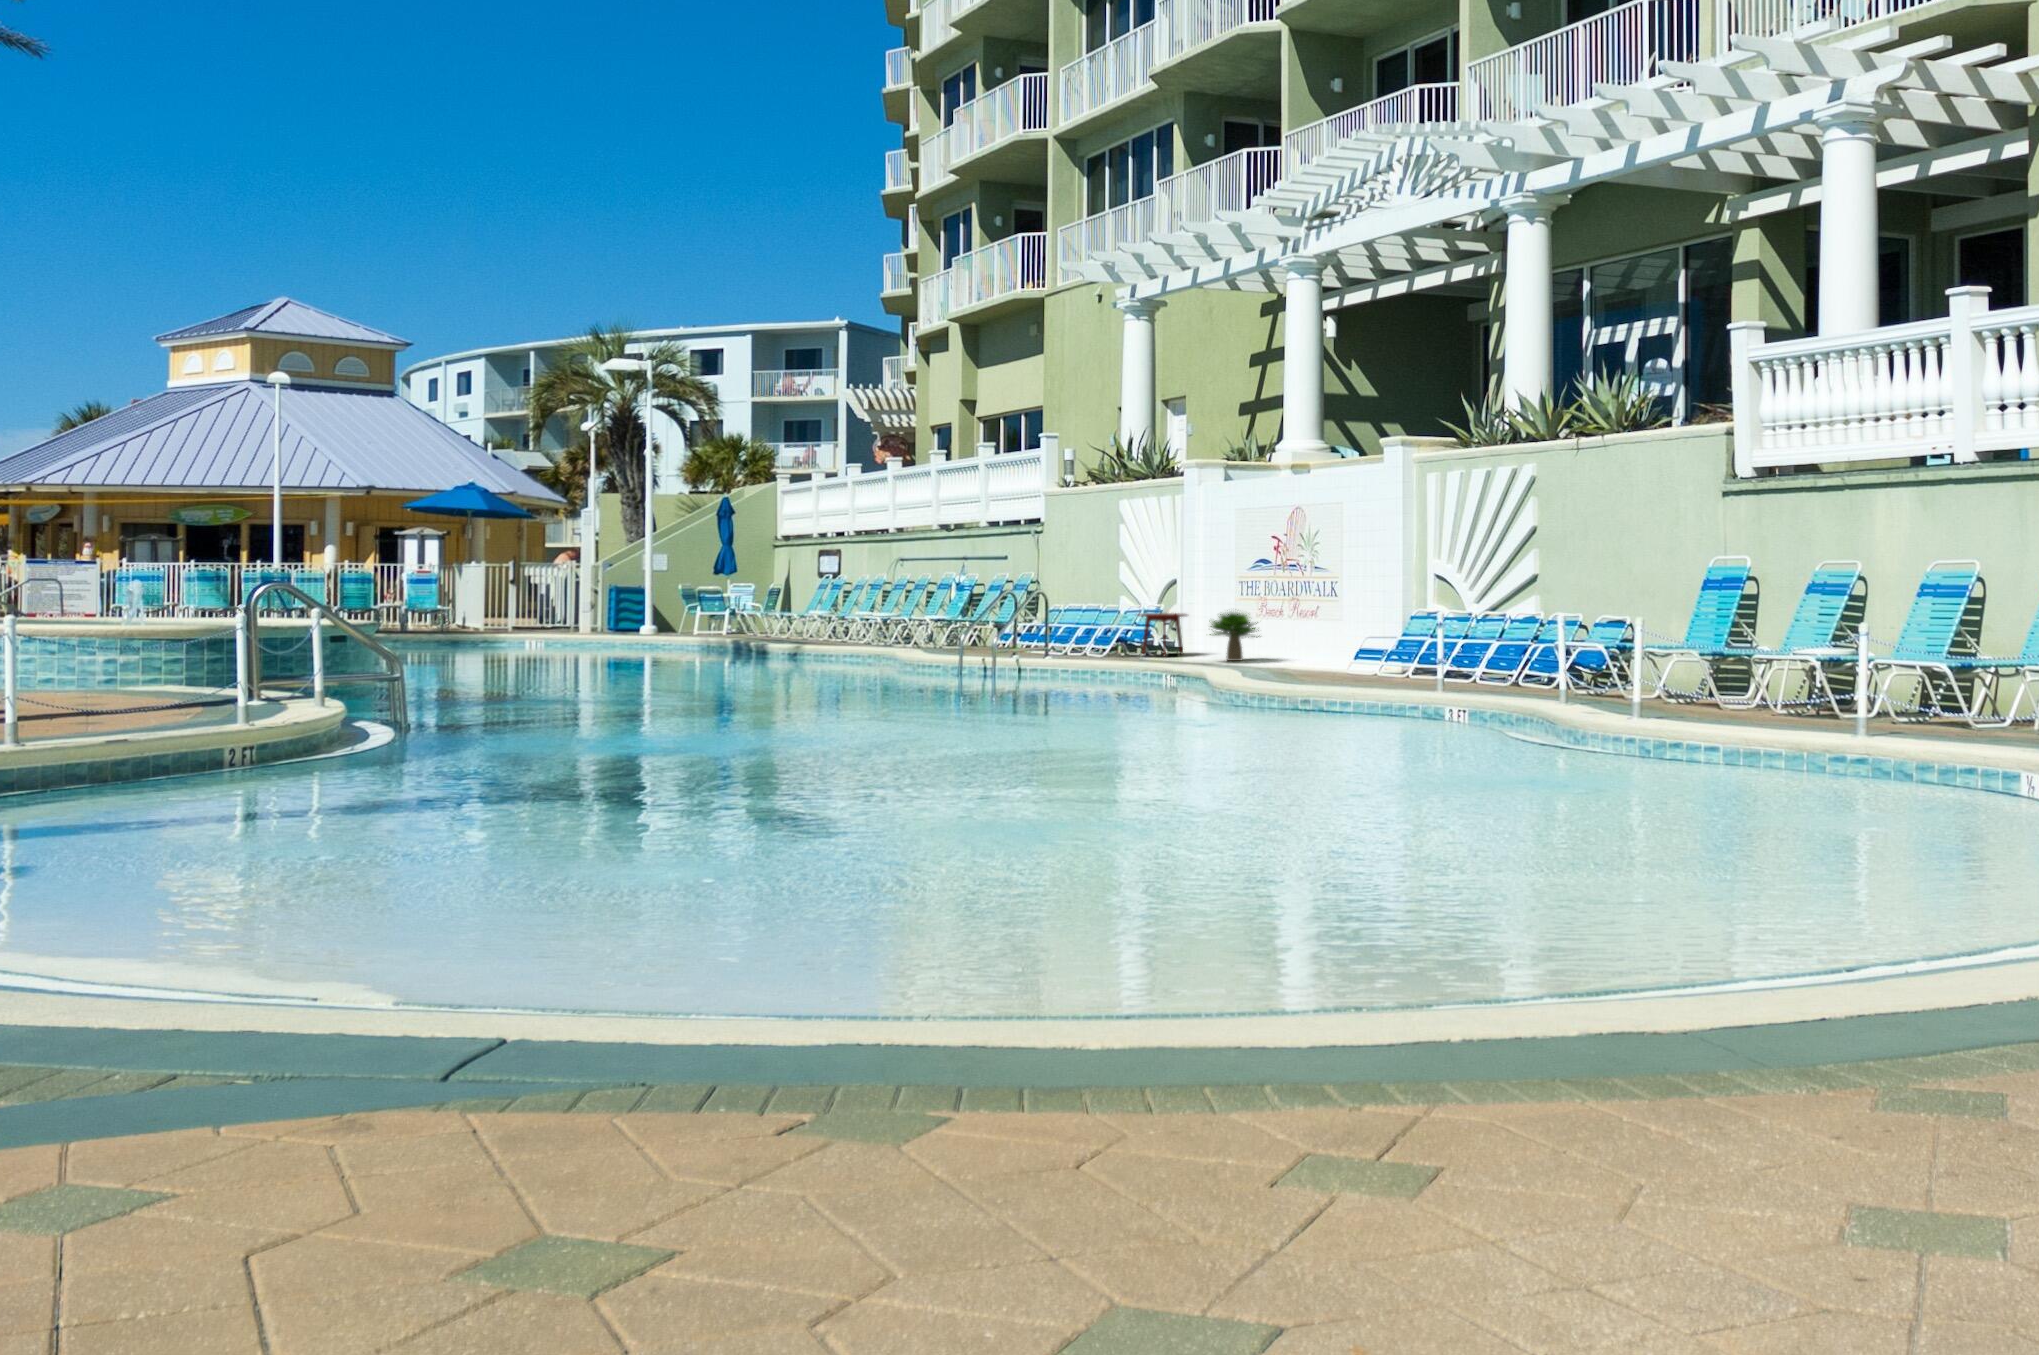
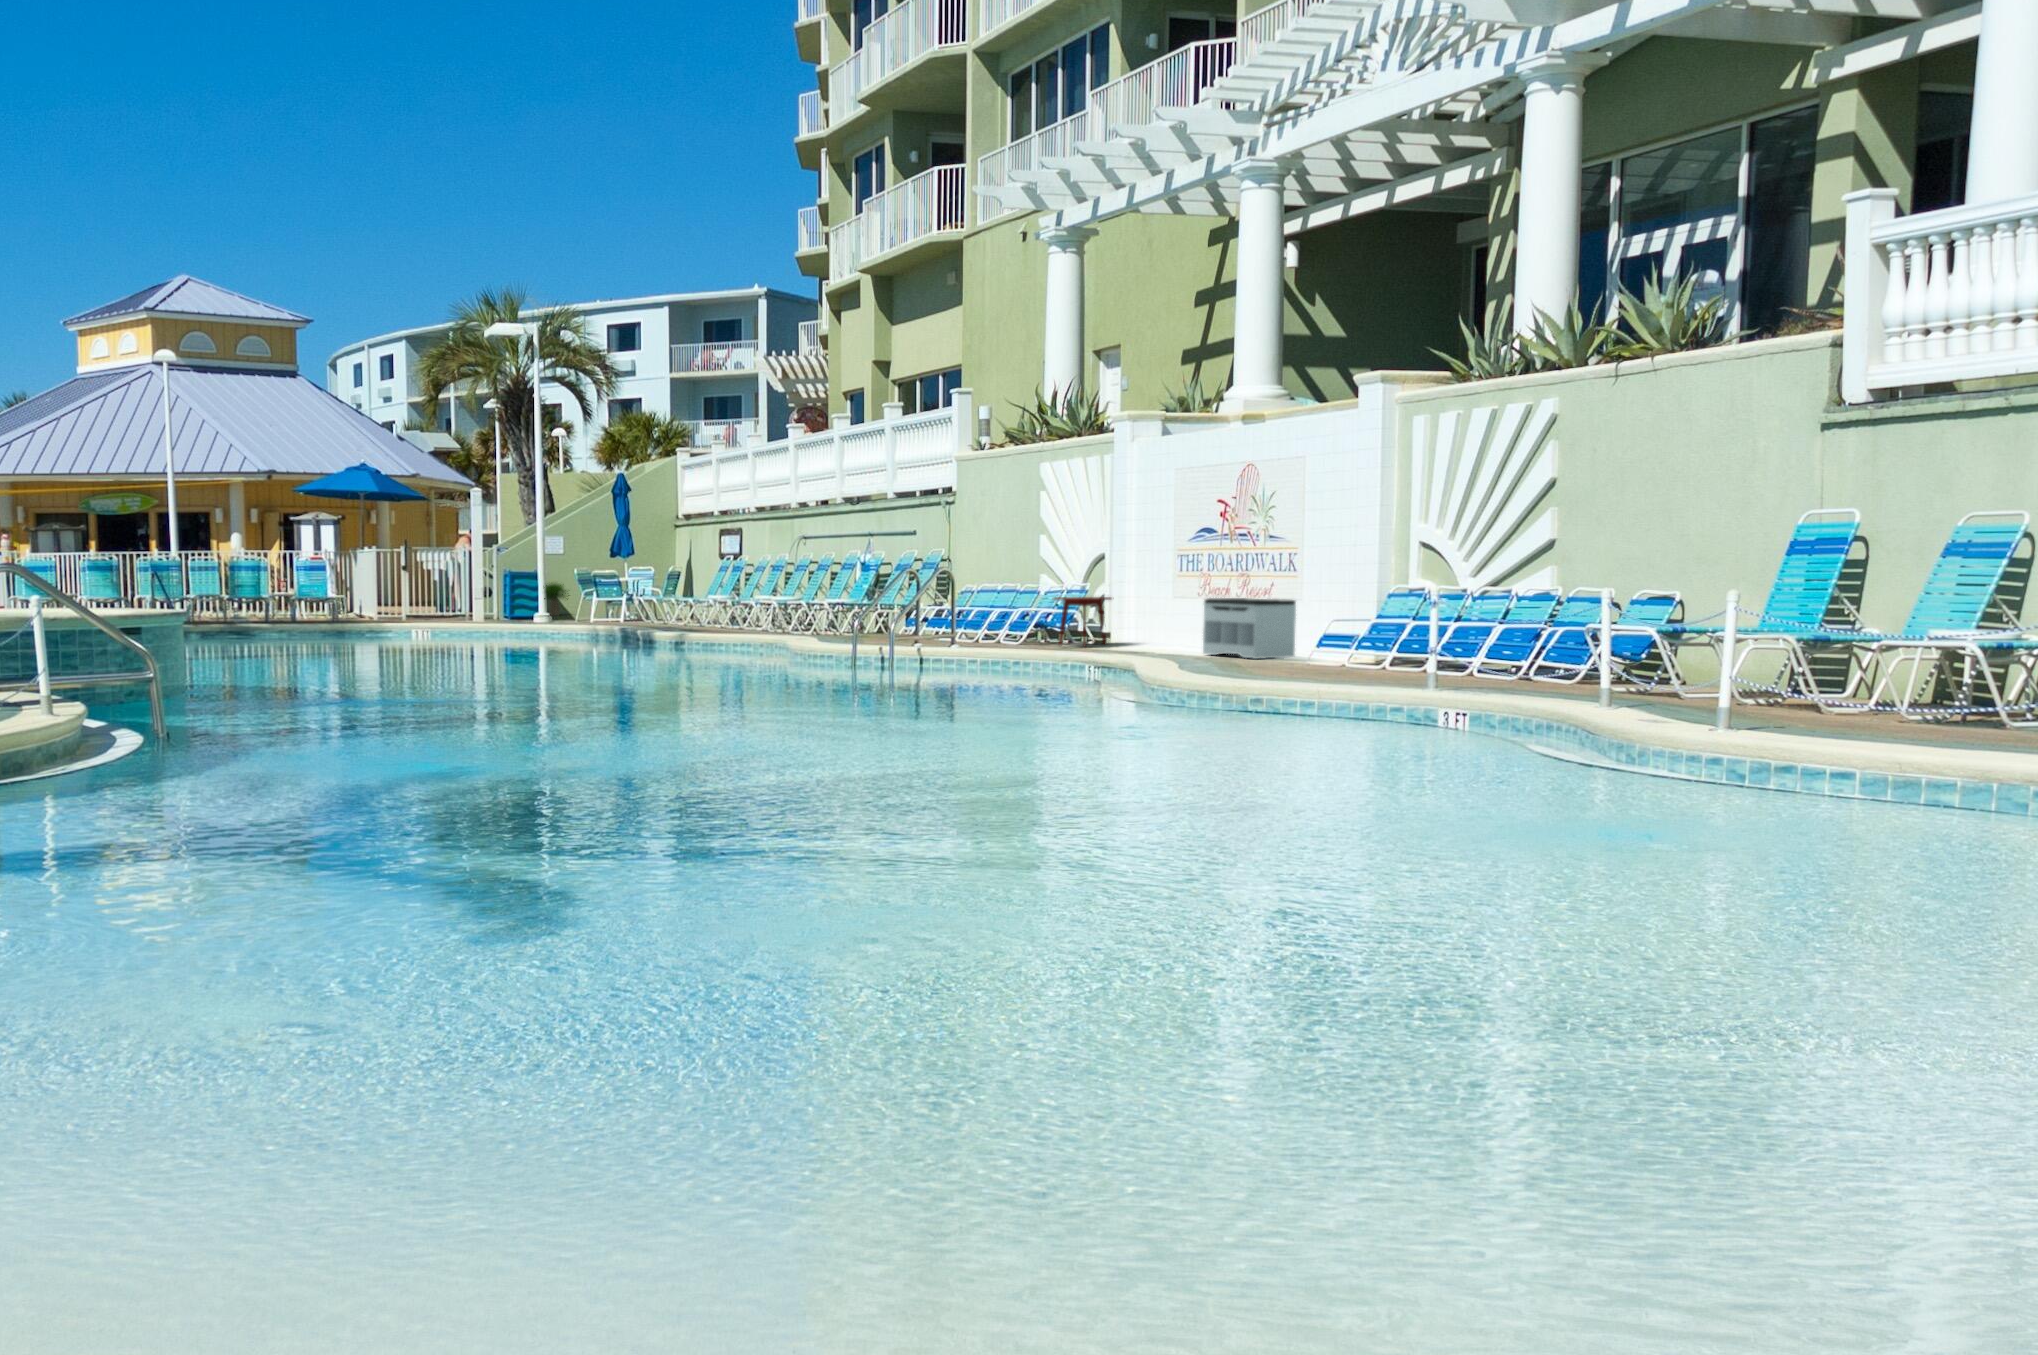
potted plant: present [1209,612,1259,661] -> present [543,583,570,615]
bench: none [1266,616,1342,667] -> present [1203,598,1296,659]

